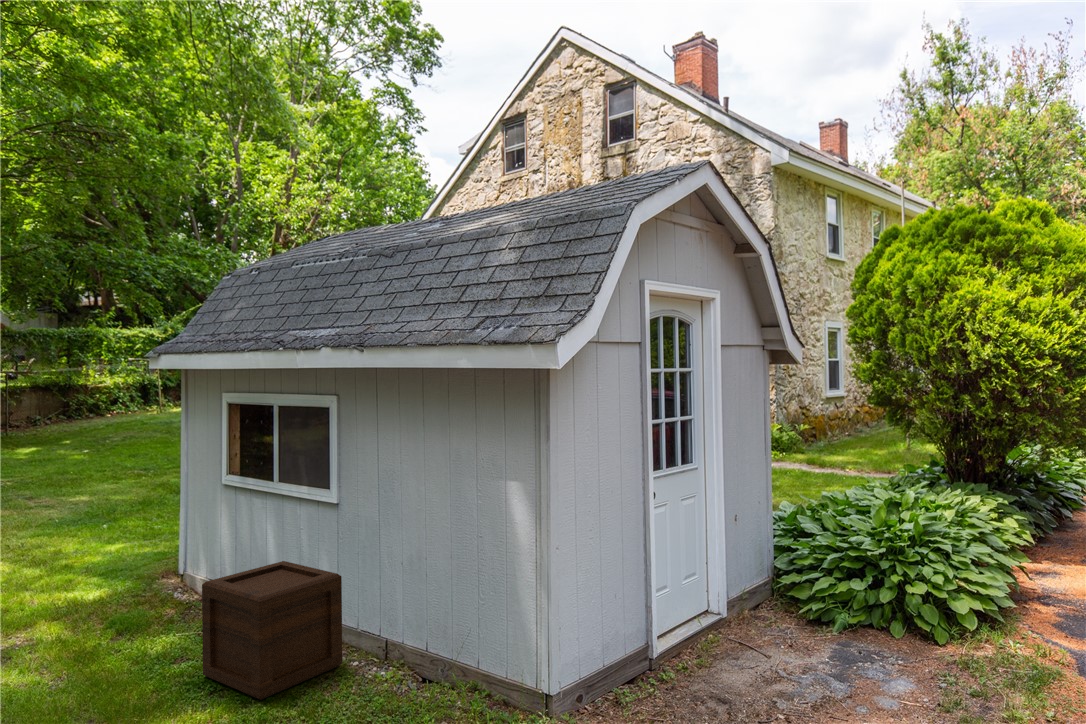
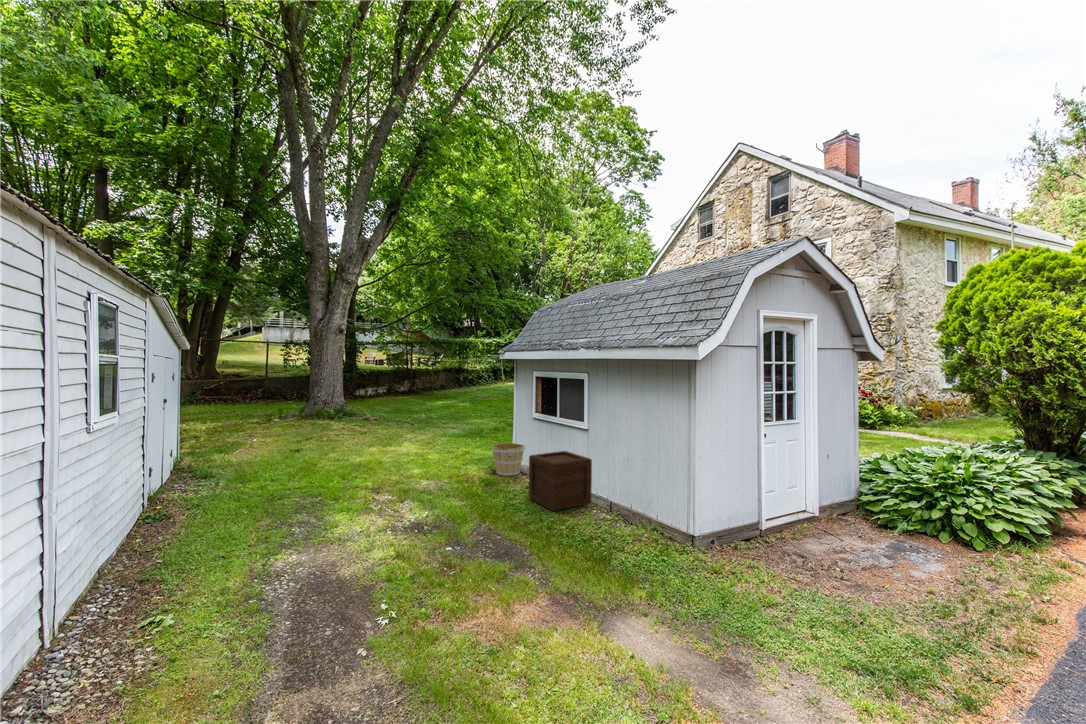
wooden bucket: none [116,550,195,625] -> present [492,442,525,476]

